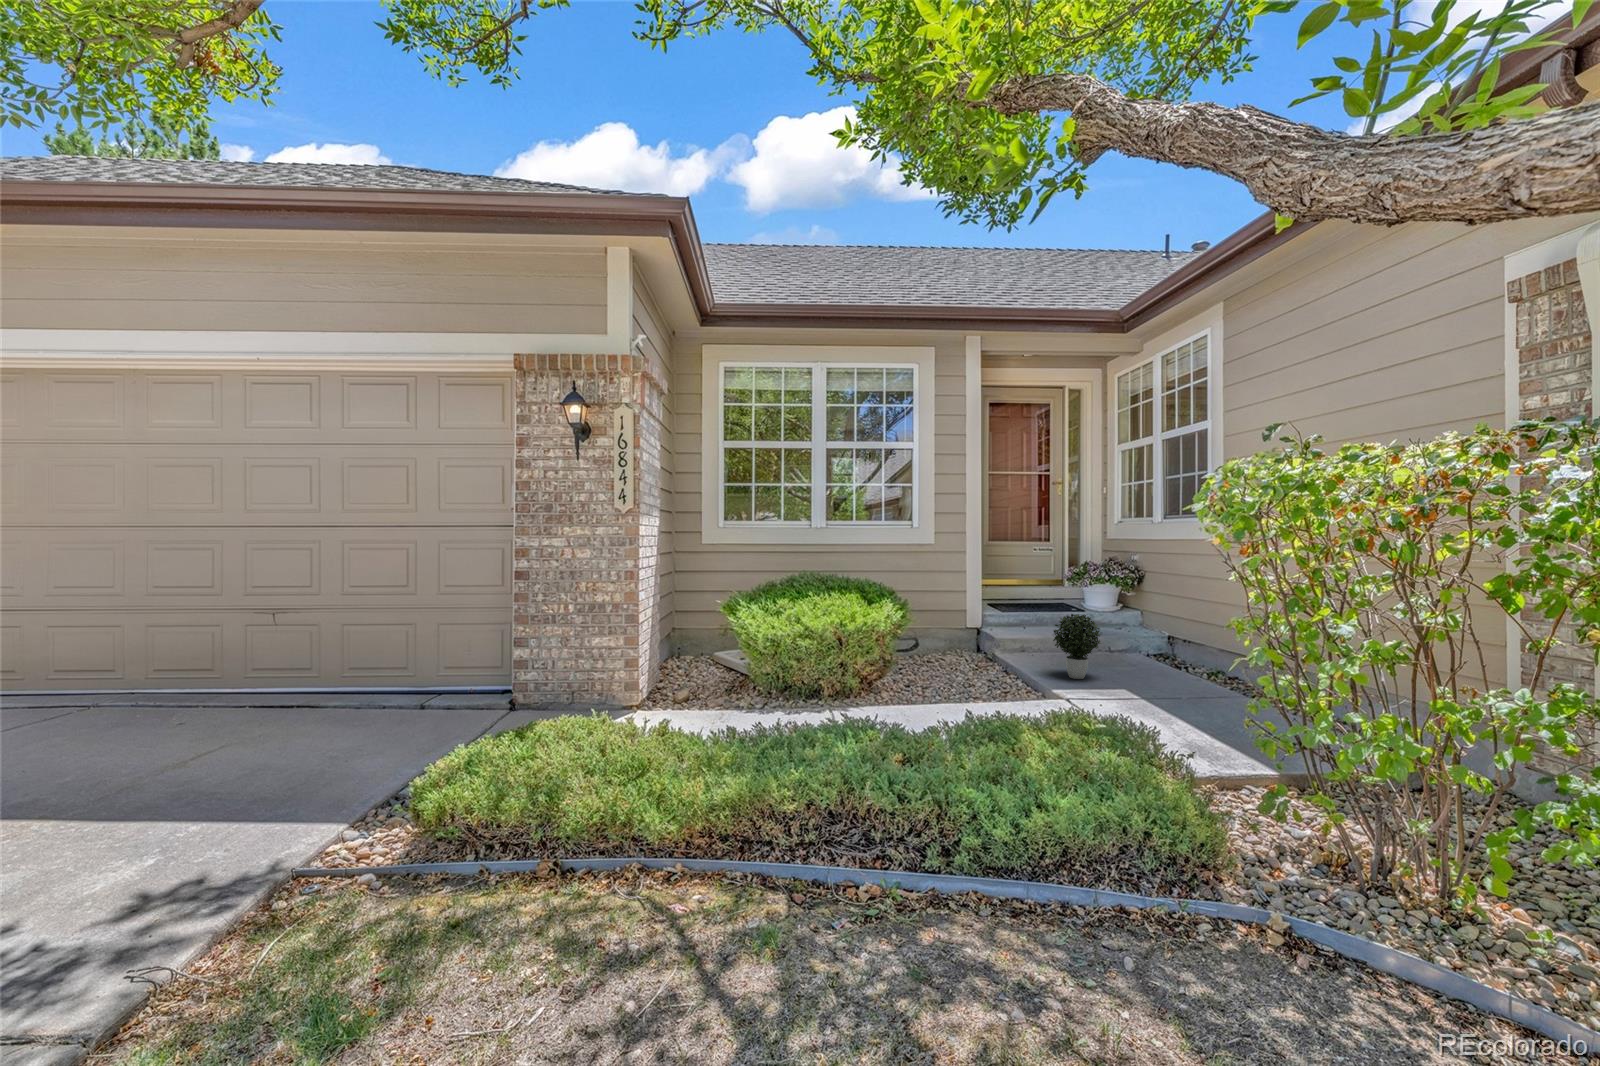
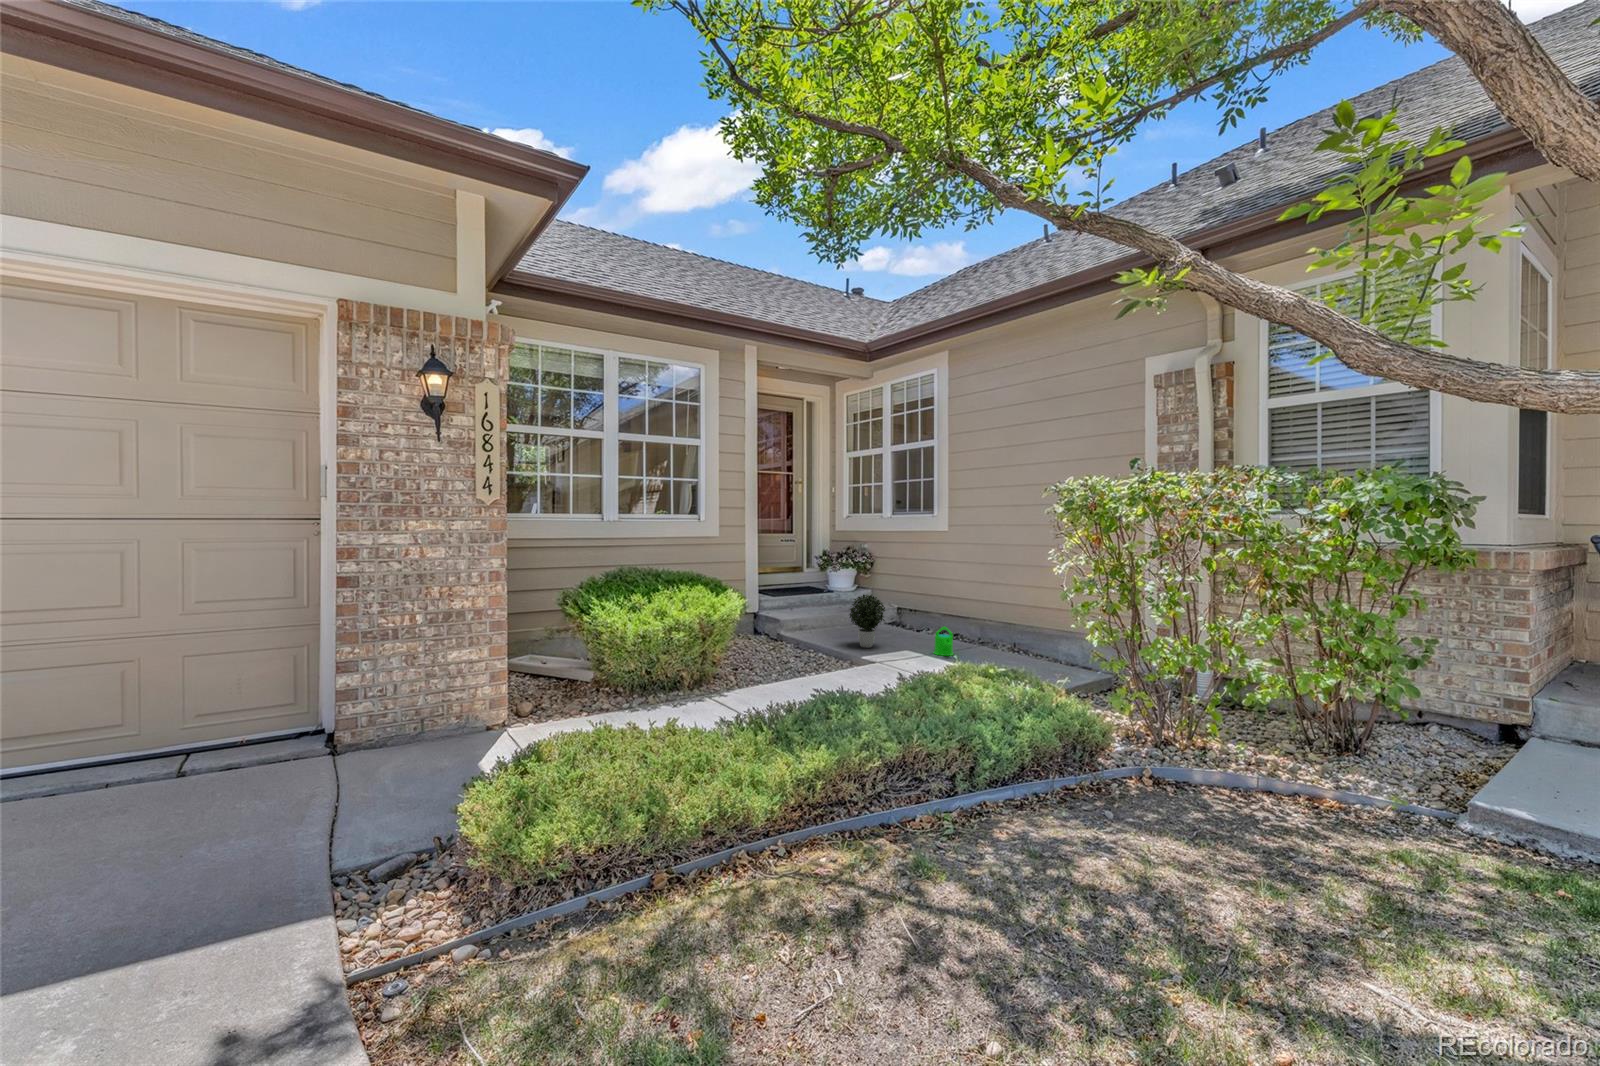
watering can: none [1160,662,1192,701] -> present [934,627,953,656]

